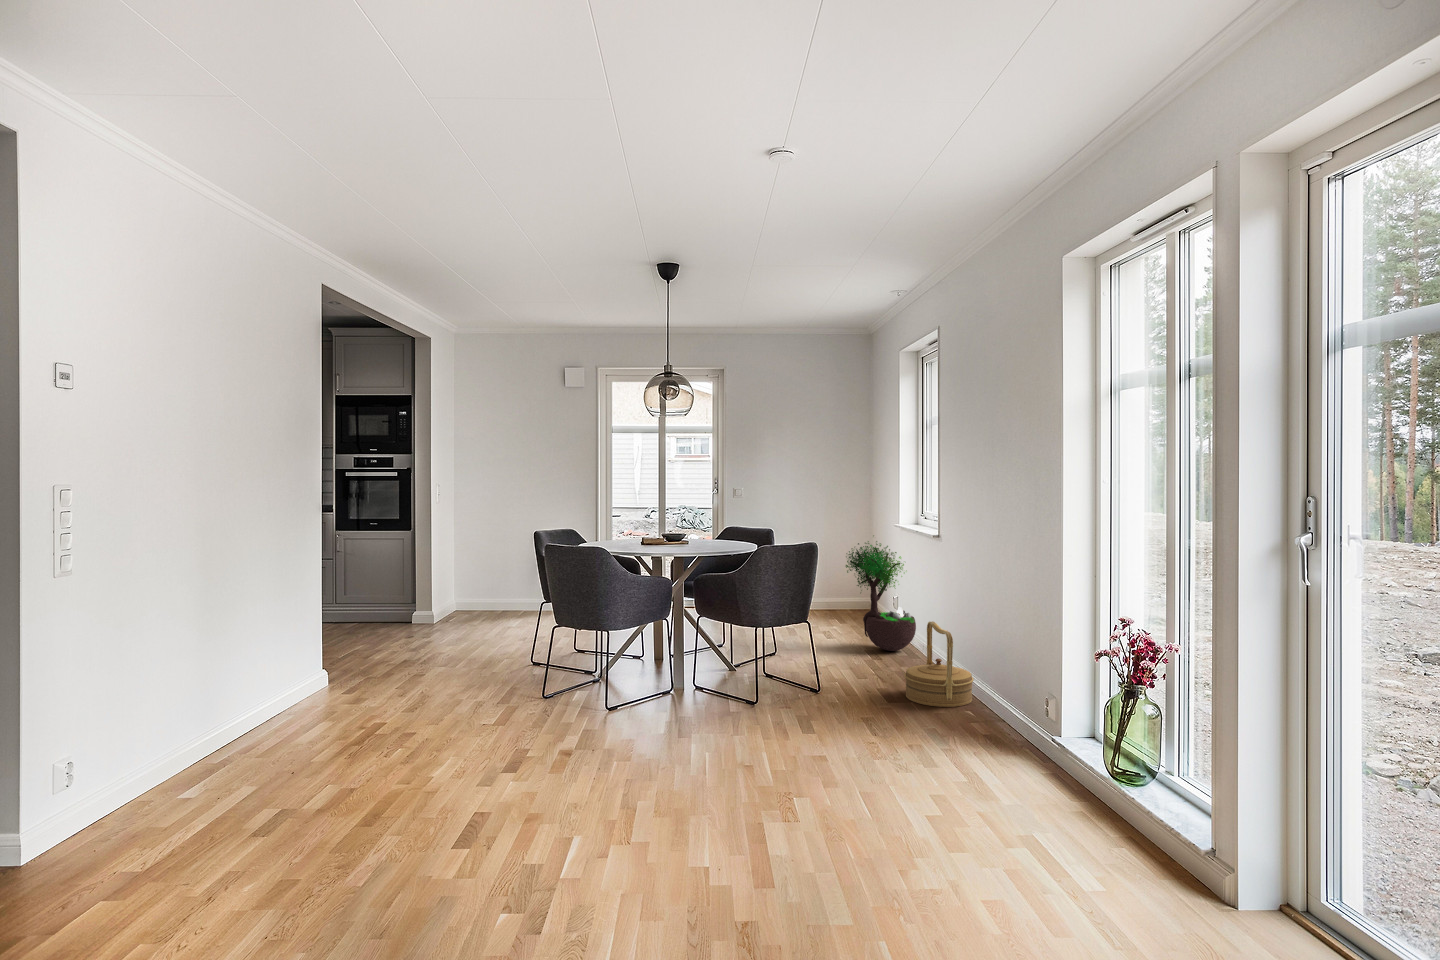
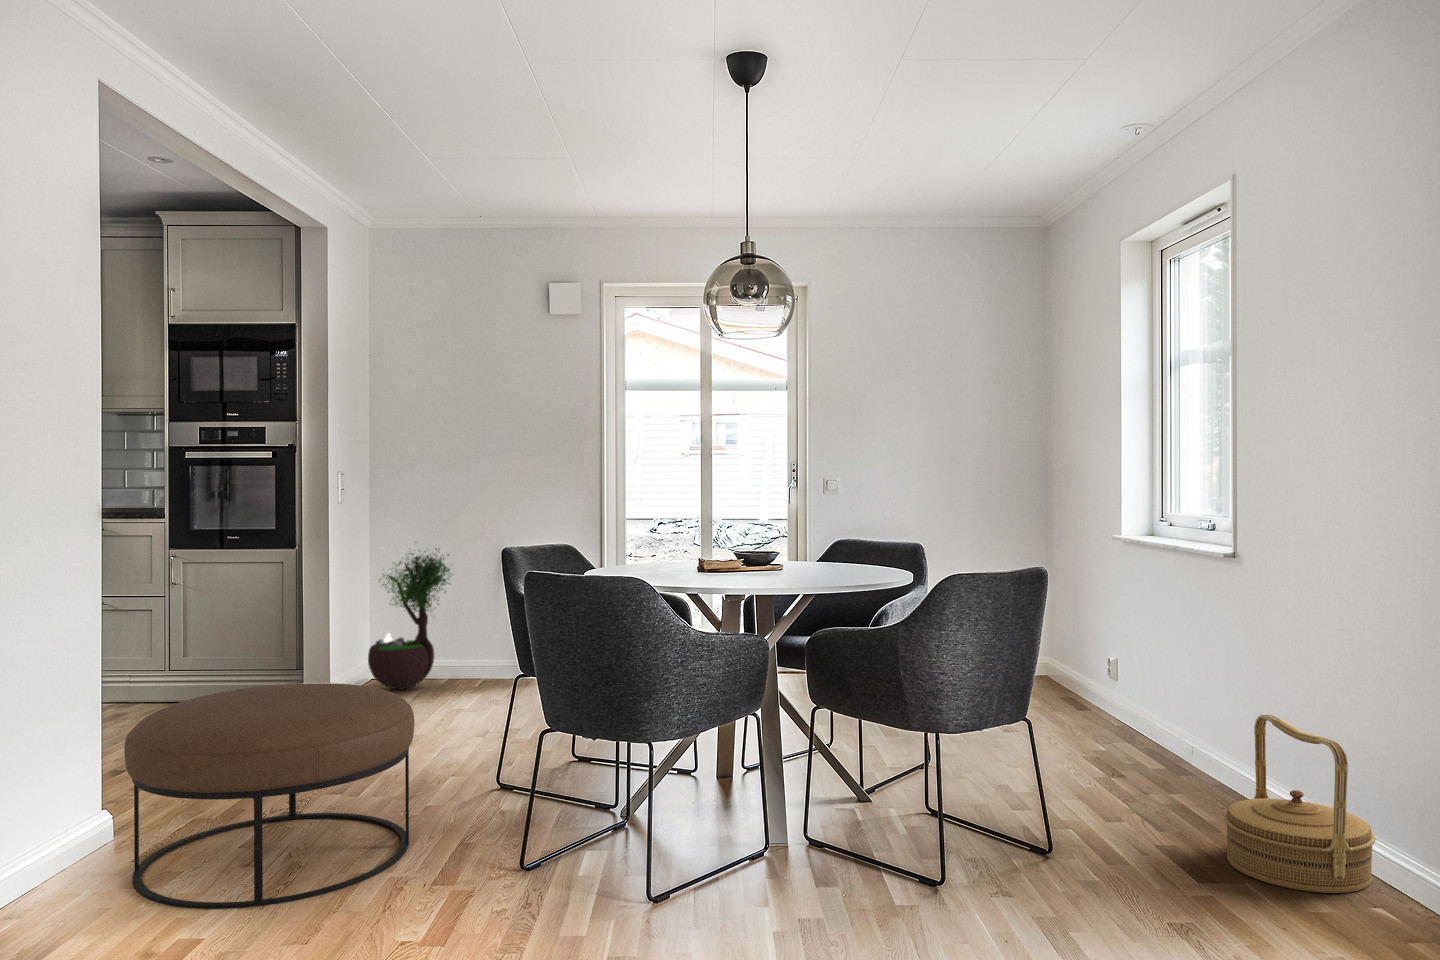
potted tree: present [846,541,916,651] -> present [368,550,450,689]
ottoman: none [343,606,489,713] -> present [124,683,414,909]

